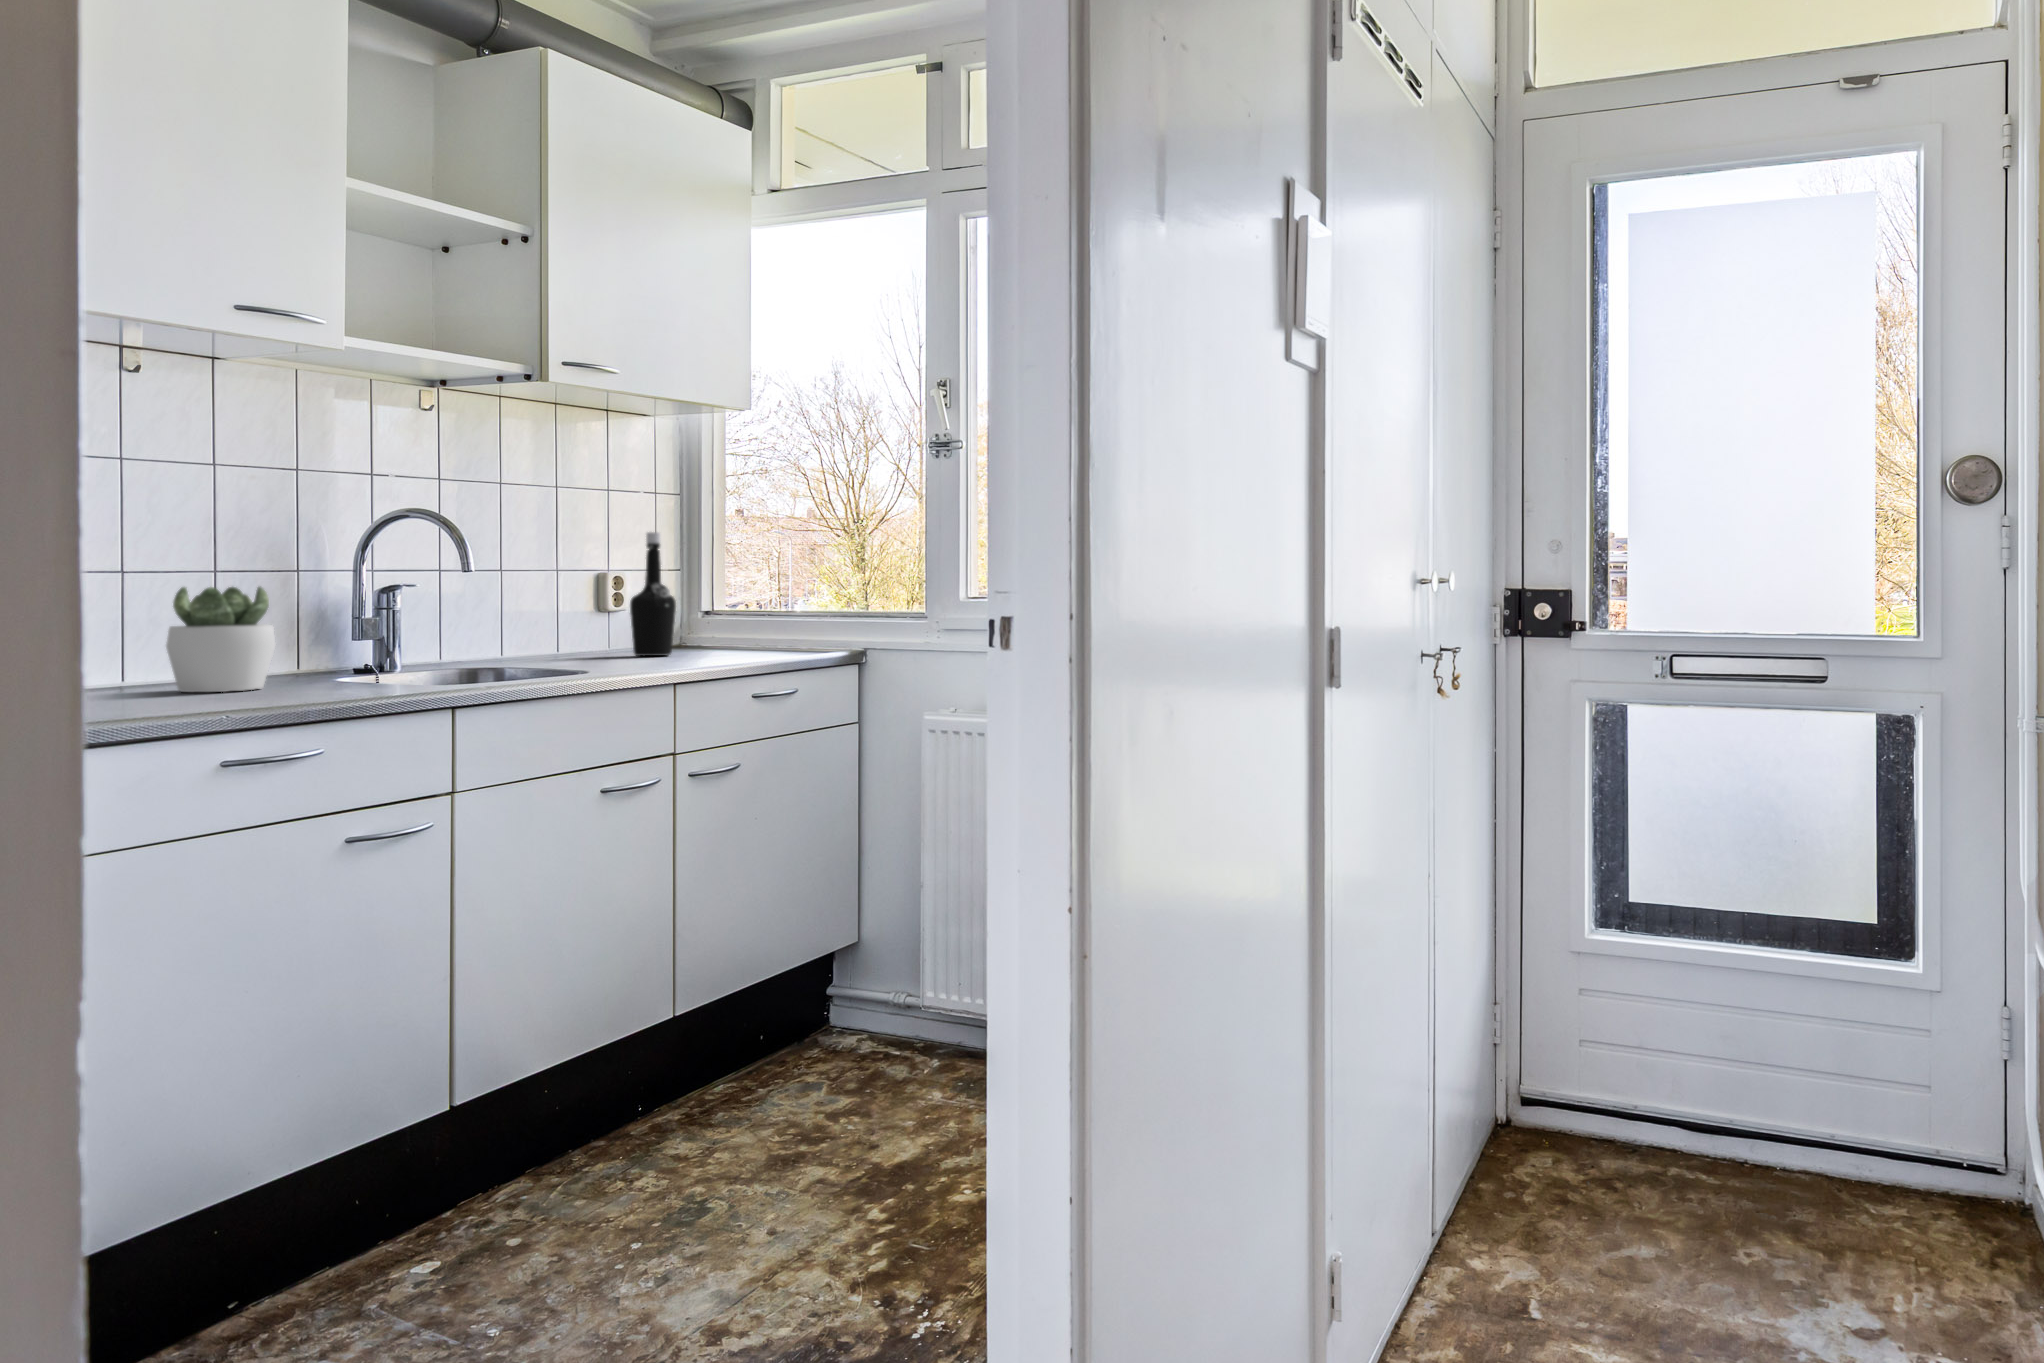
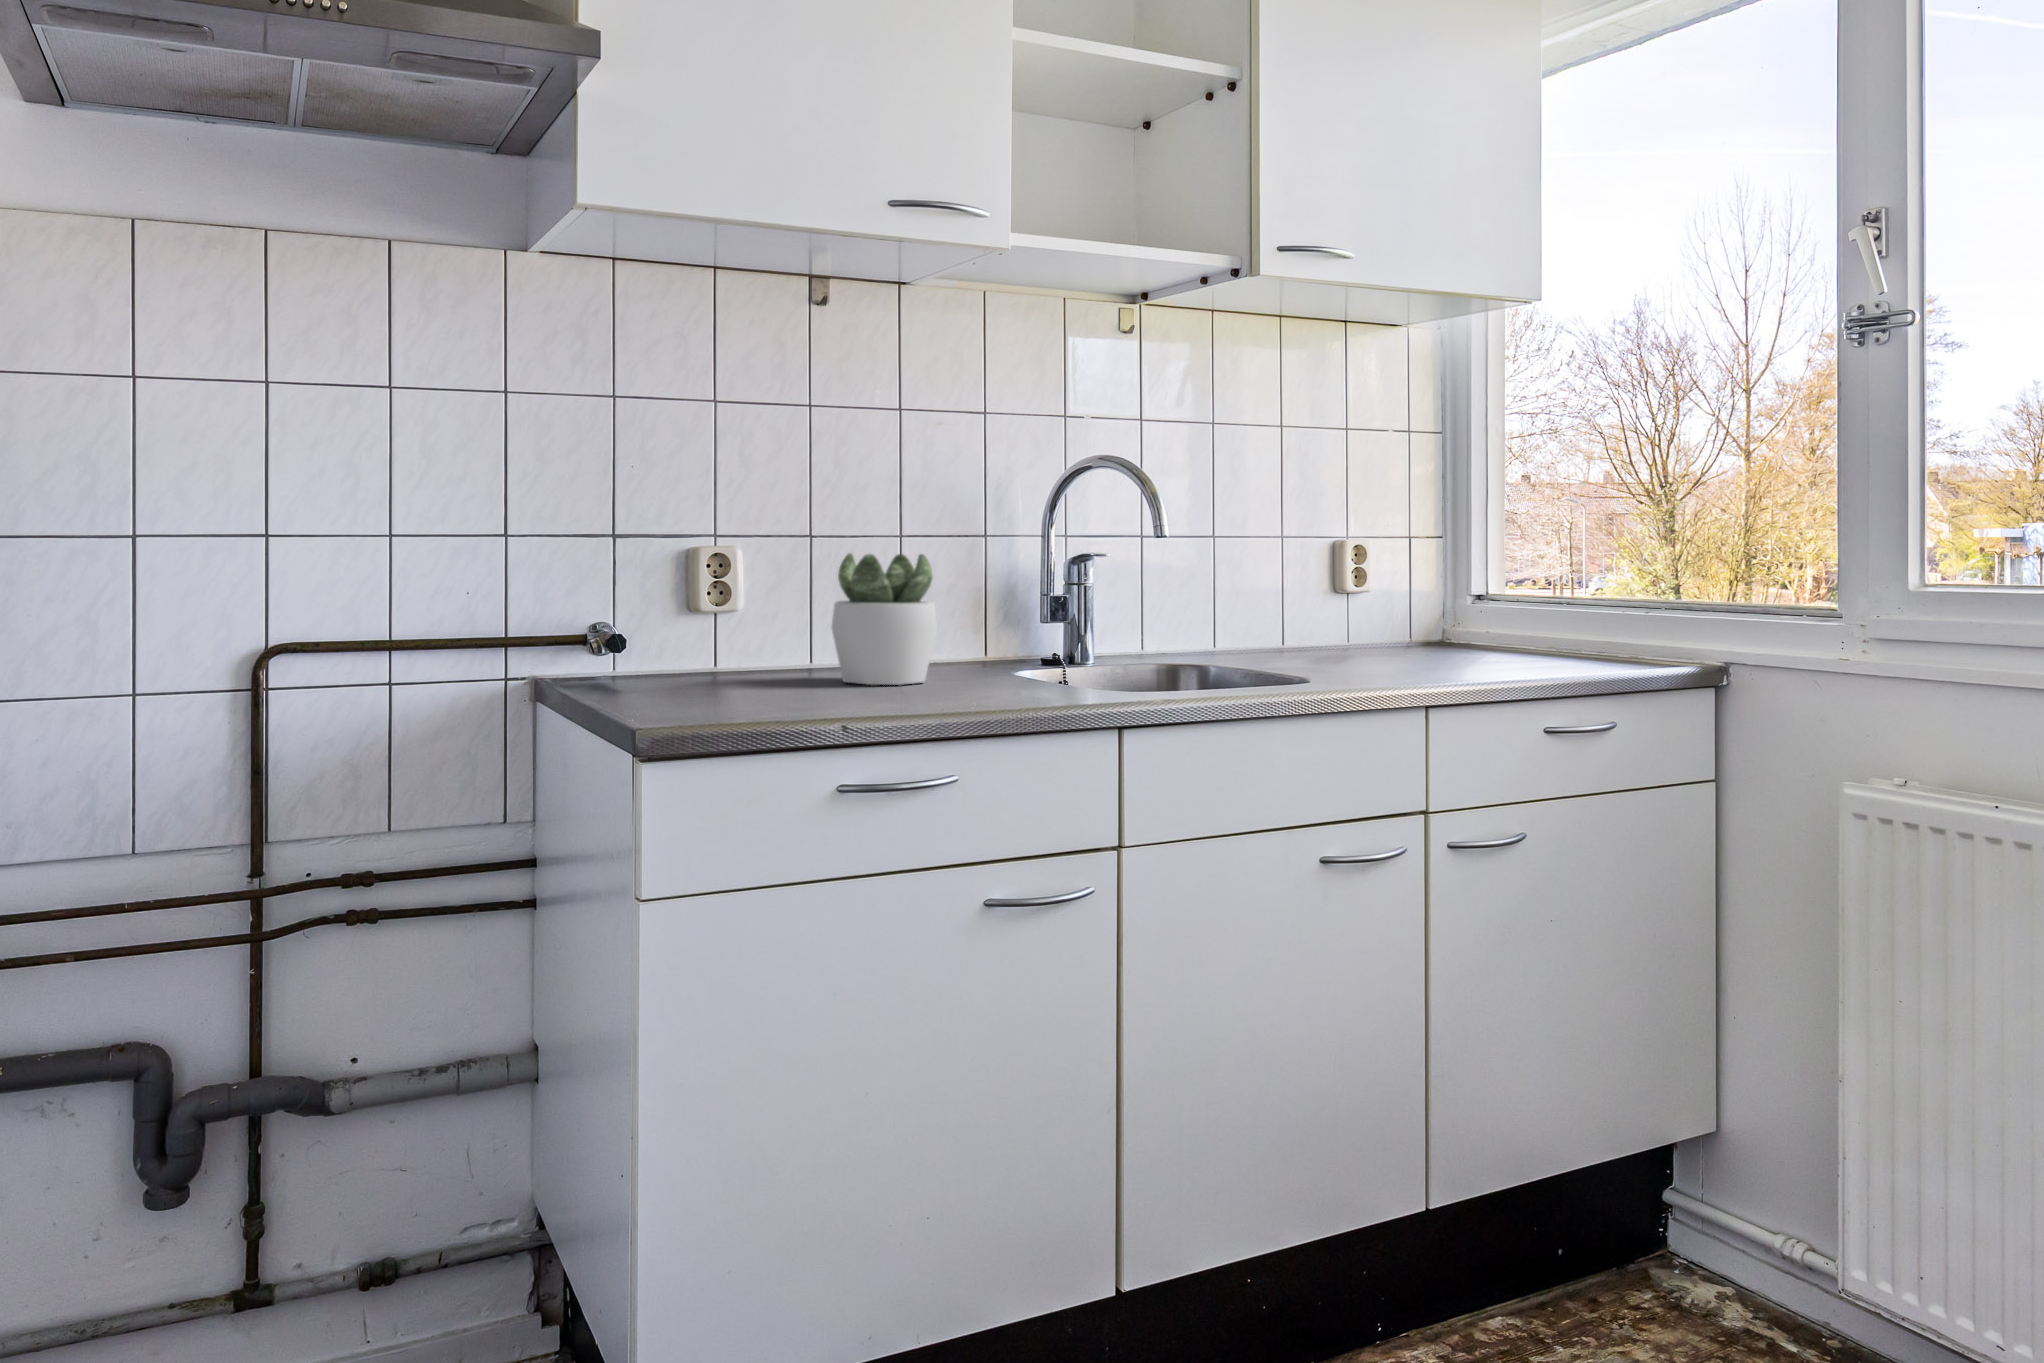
bottle: present [630,532,676,656] -> none [1372,484,1433,657]

